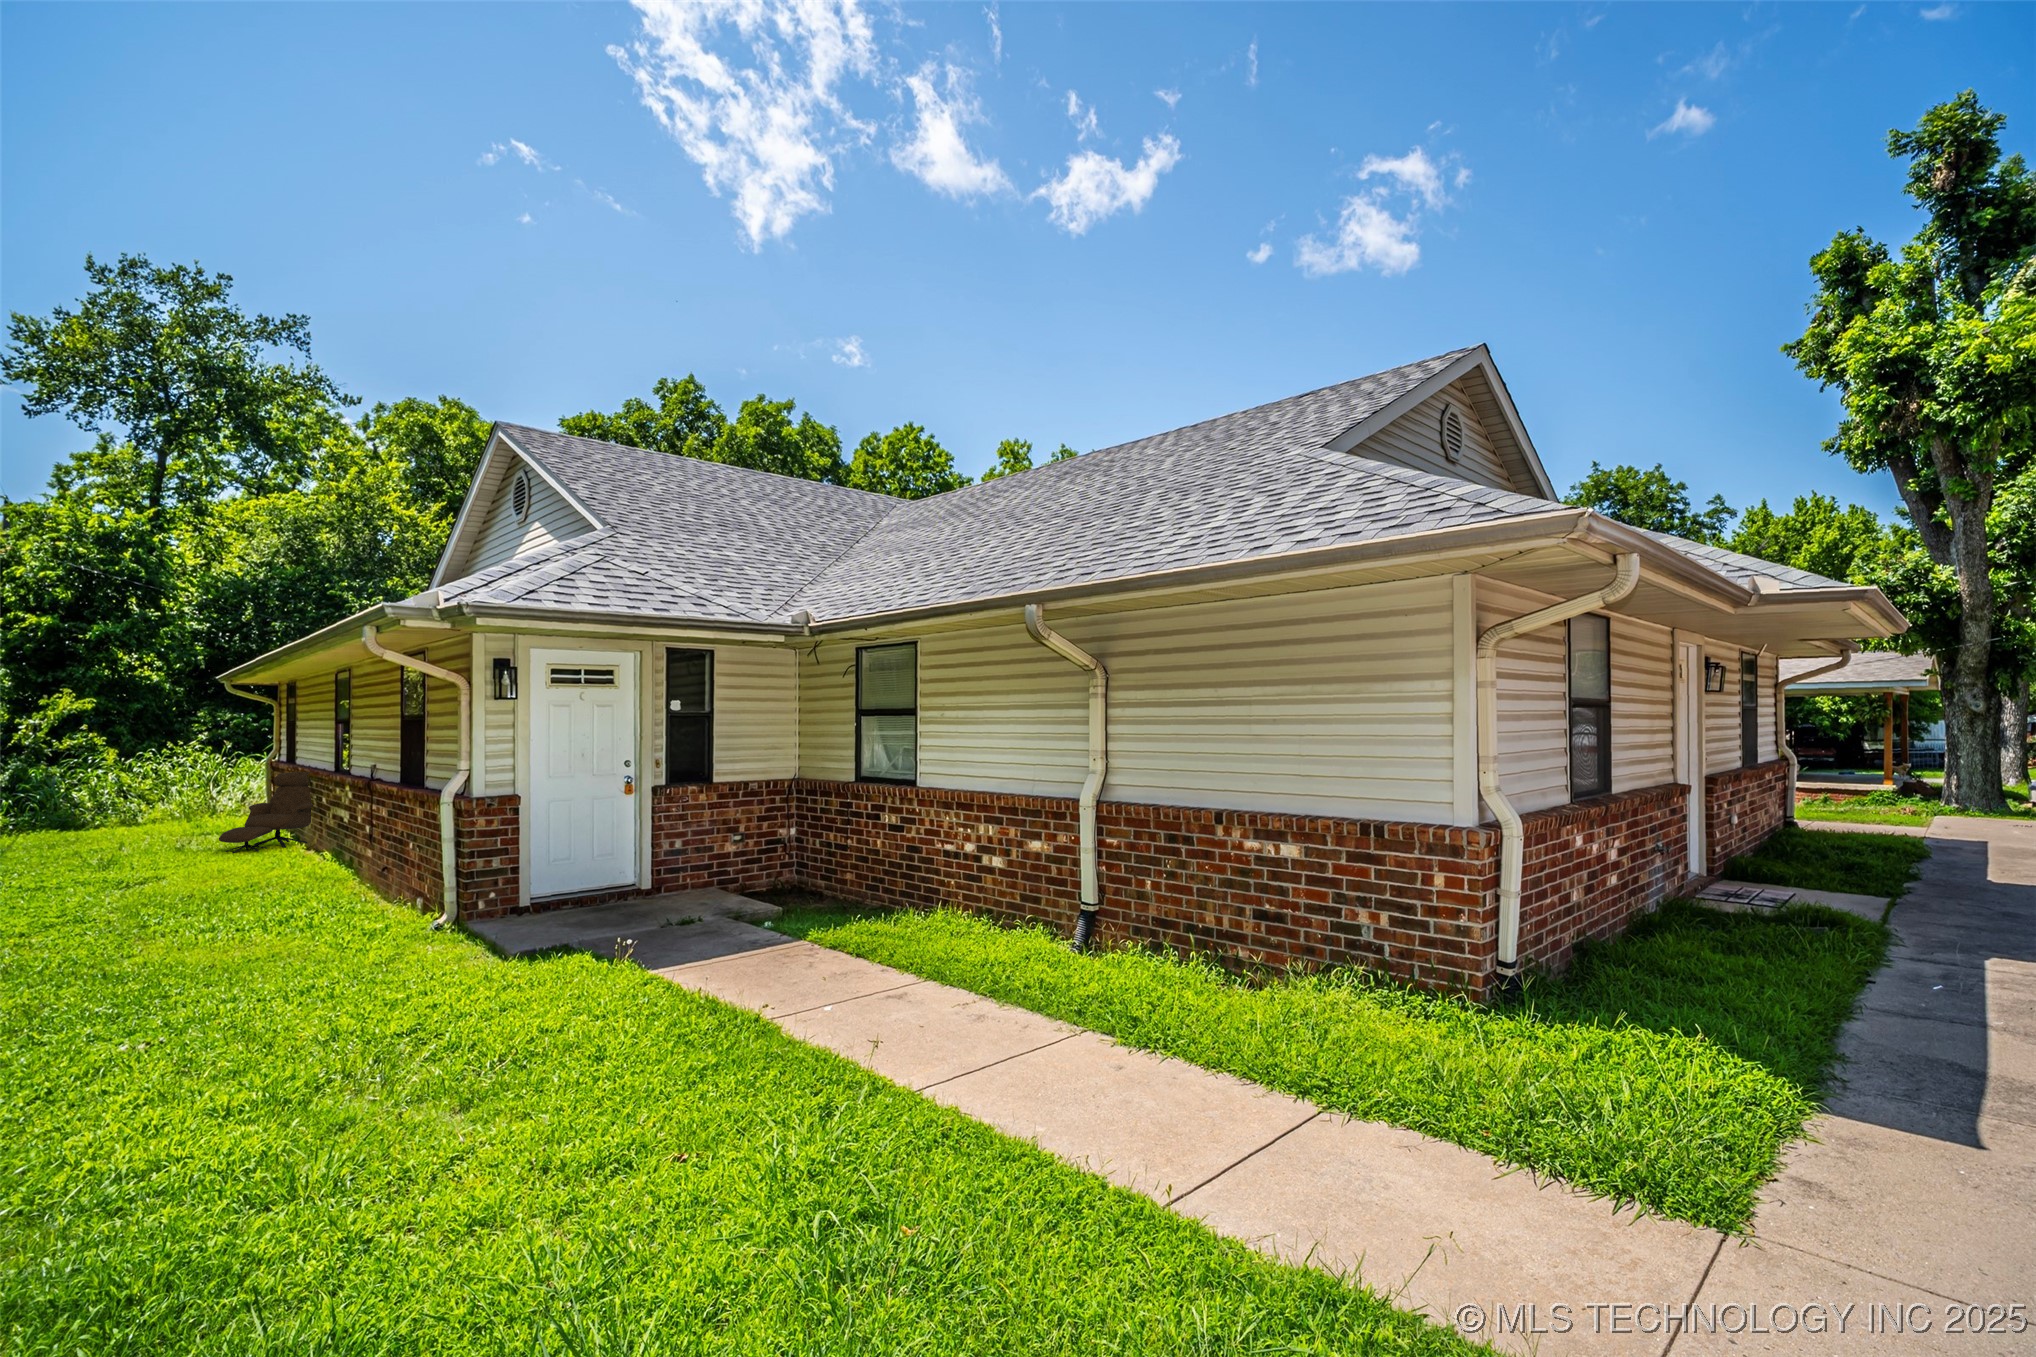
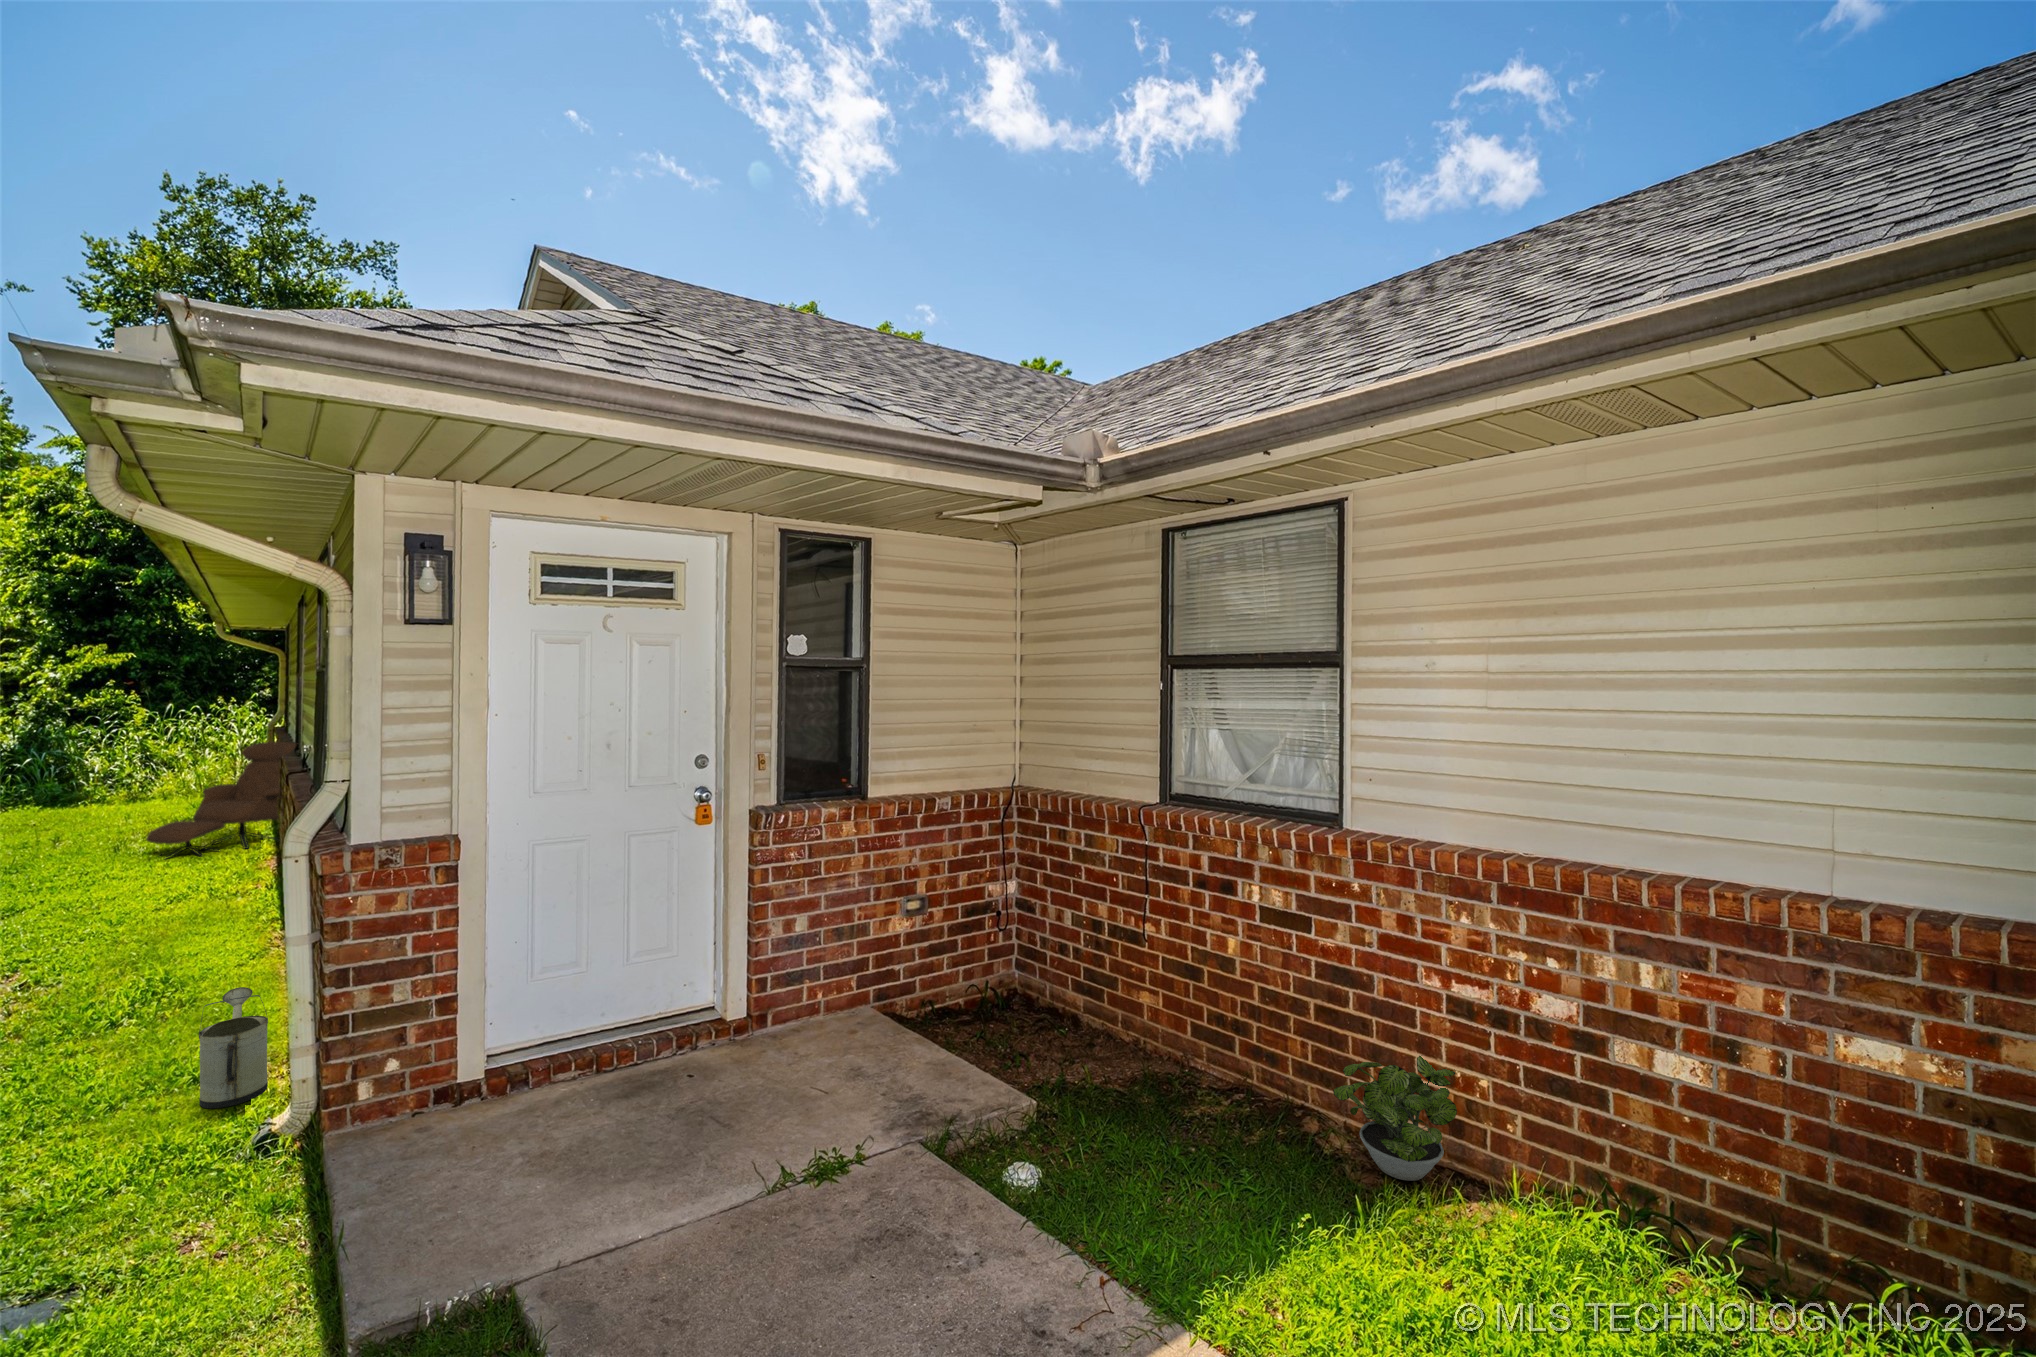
potted plant: none [887,872,942,918] -> present [1333,1056,1457,1181]
watering can: none [396,873,424,920] -> present [199,987,268,1108]

